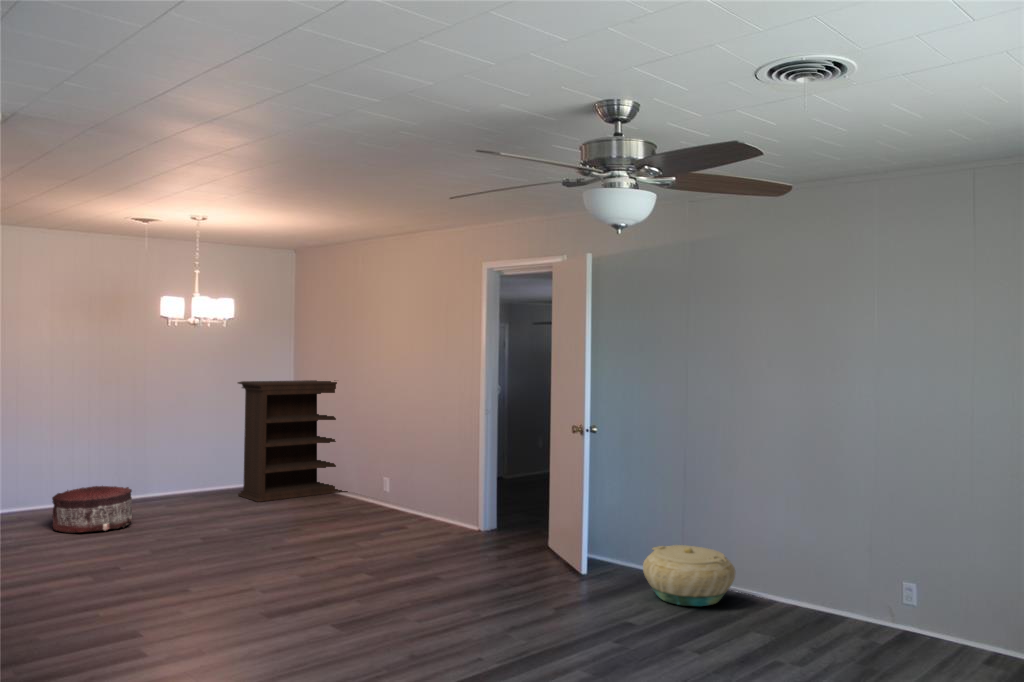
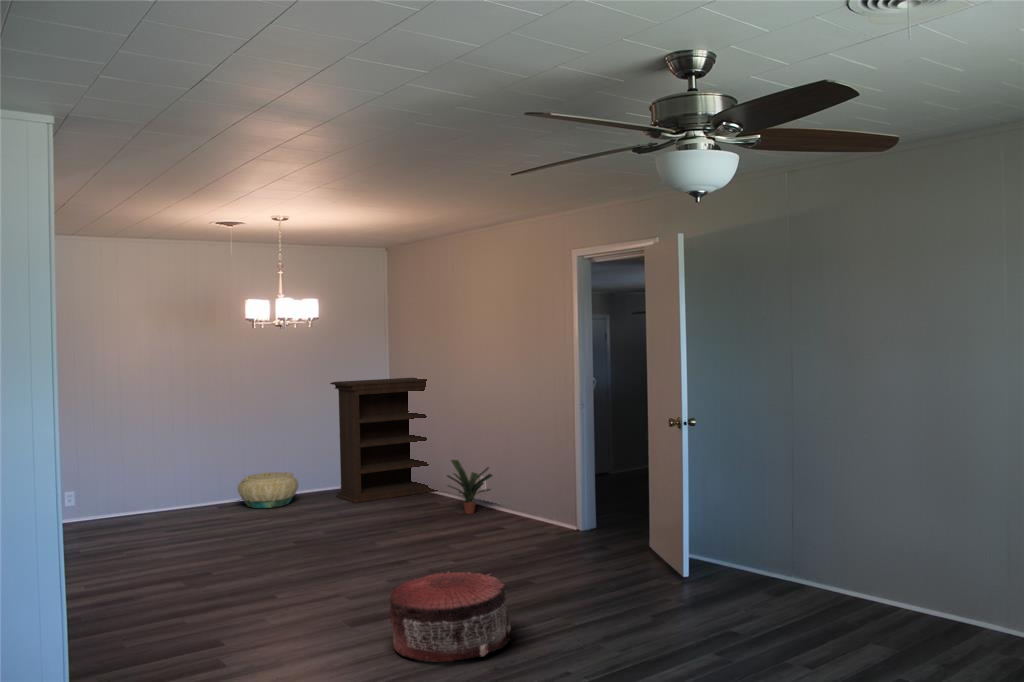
potted plant: none [352,461,399,514] -> present [447,460,492,514]
pouf: present [52,486,132,533] -> present [390,571,511,662]
basket: present [643,545,735,606] -> present [238,472,298,508]

